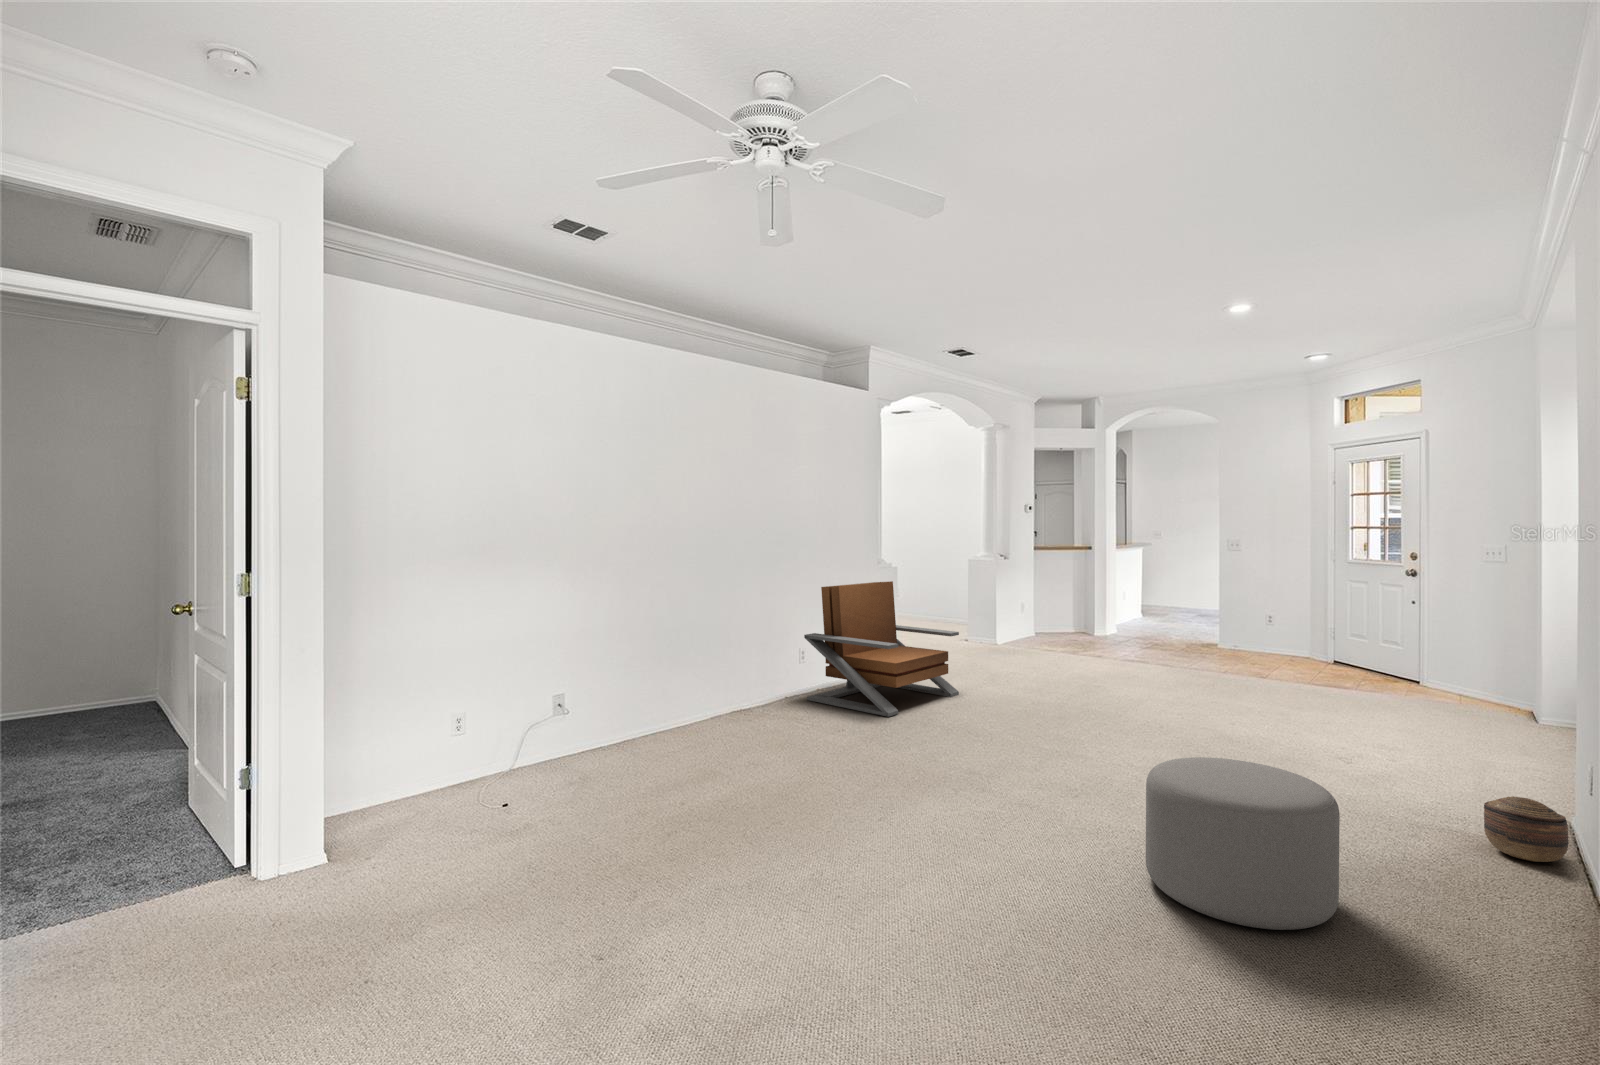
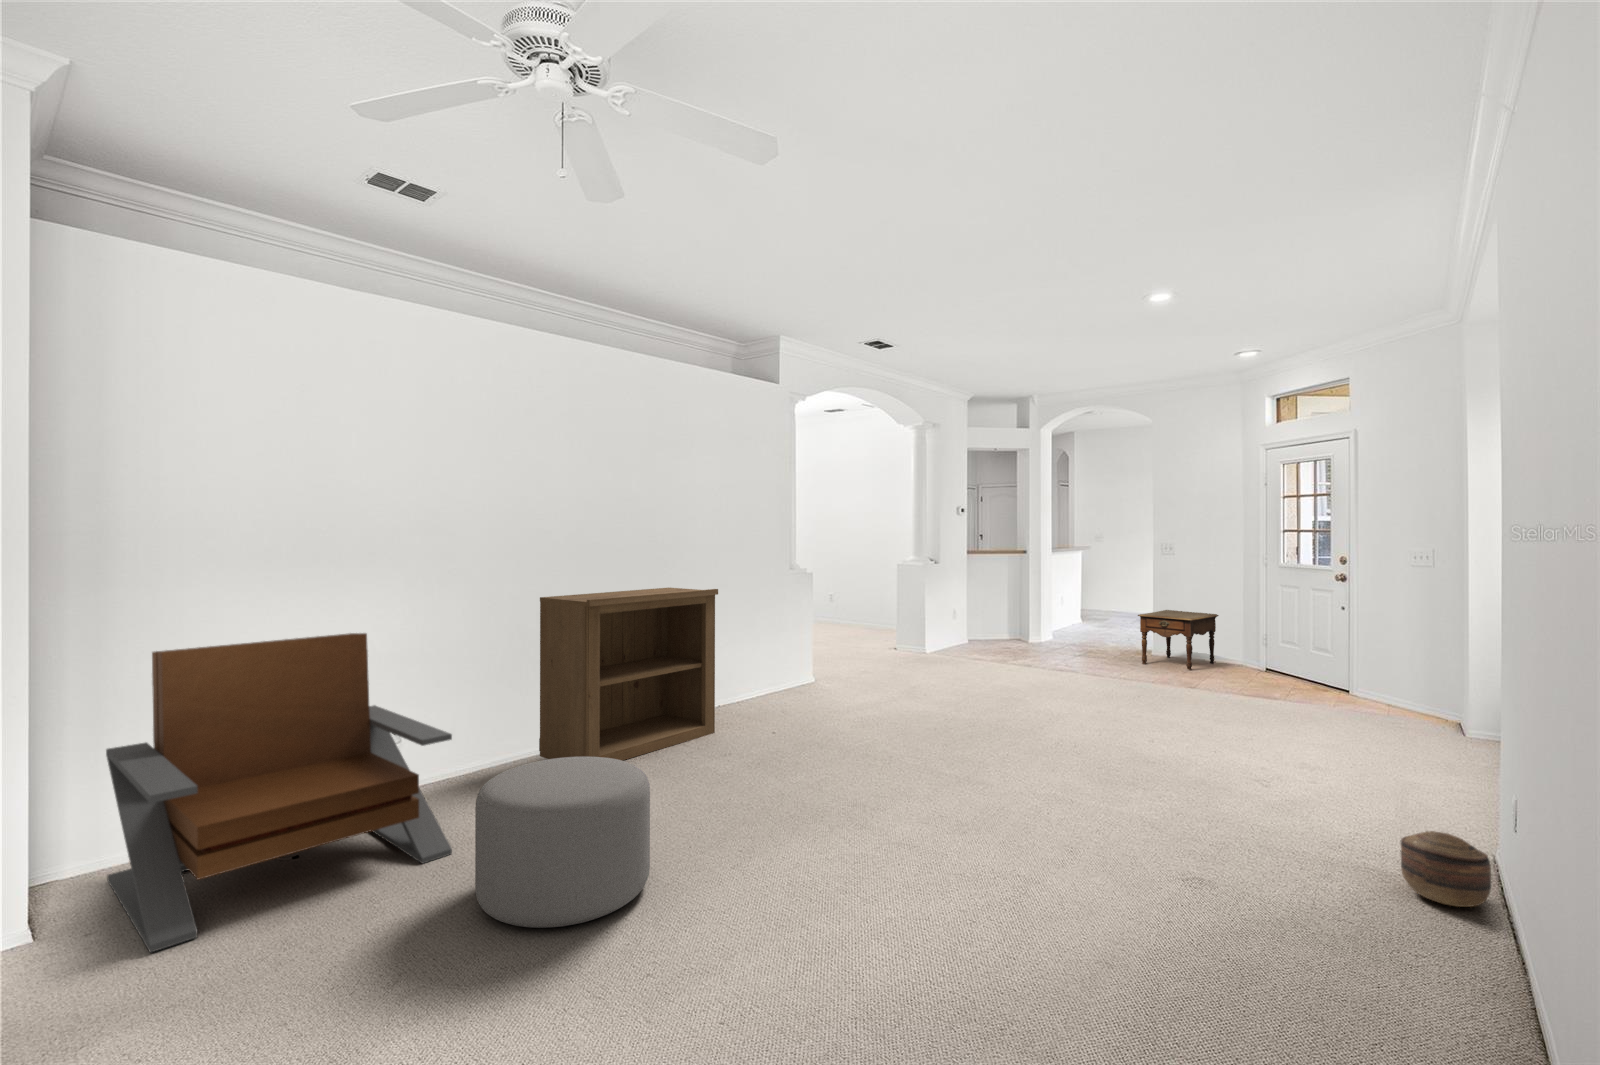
bookshelf: none [674,580,827,743] -> present [539,588,718,760]
lounge chair: present [804,581,959,717] -> present [106,633,452,953]
side table: none [1206,604,1286,662] -> present [1138,610,1219,670]
ottoman: present [1146,757,1340,930] -> present [475,757,650,928]

